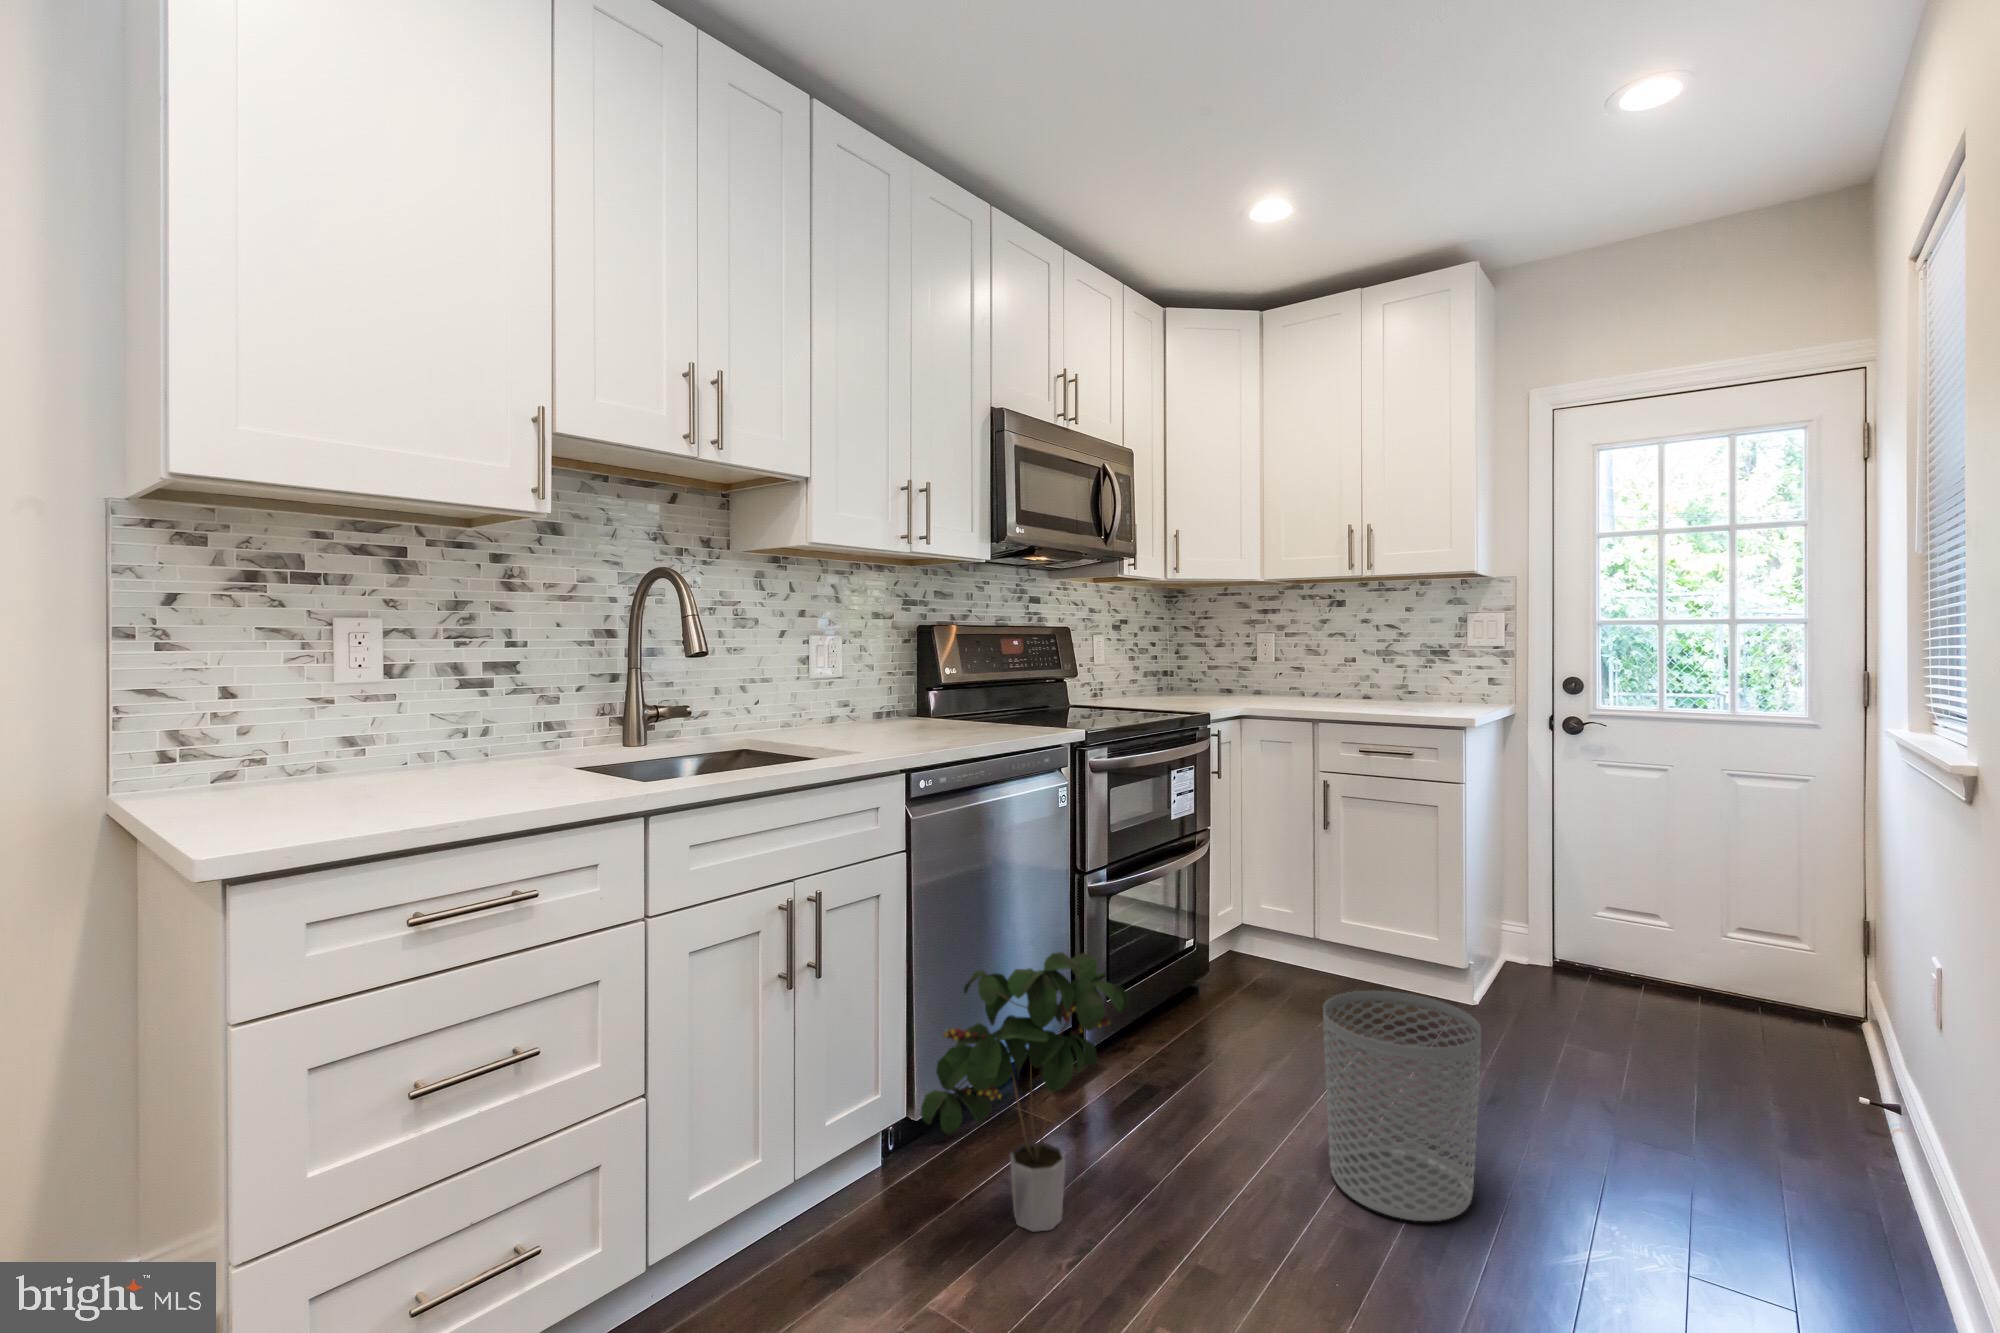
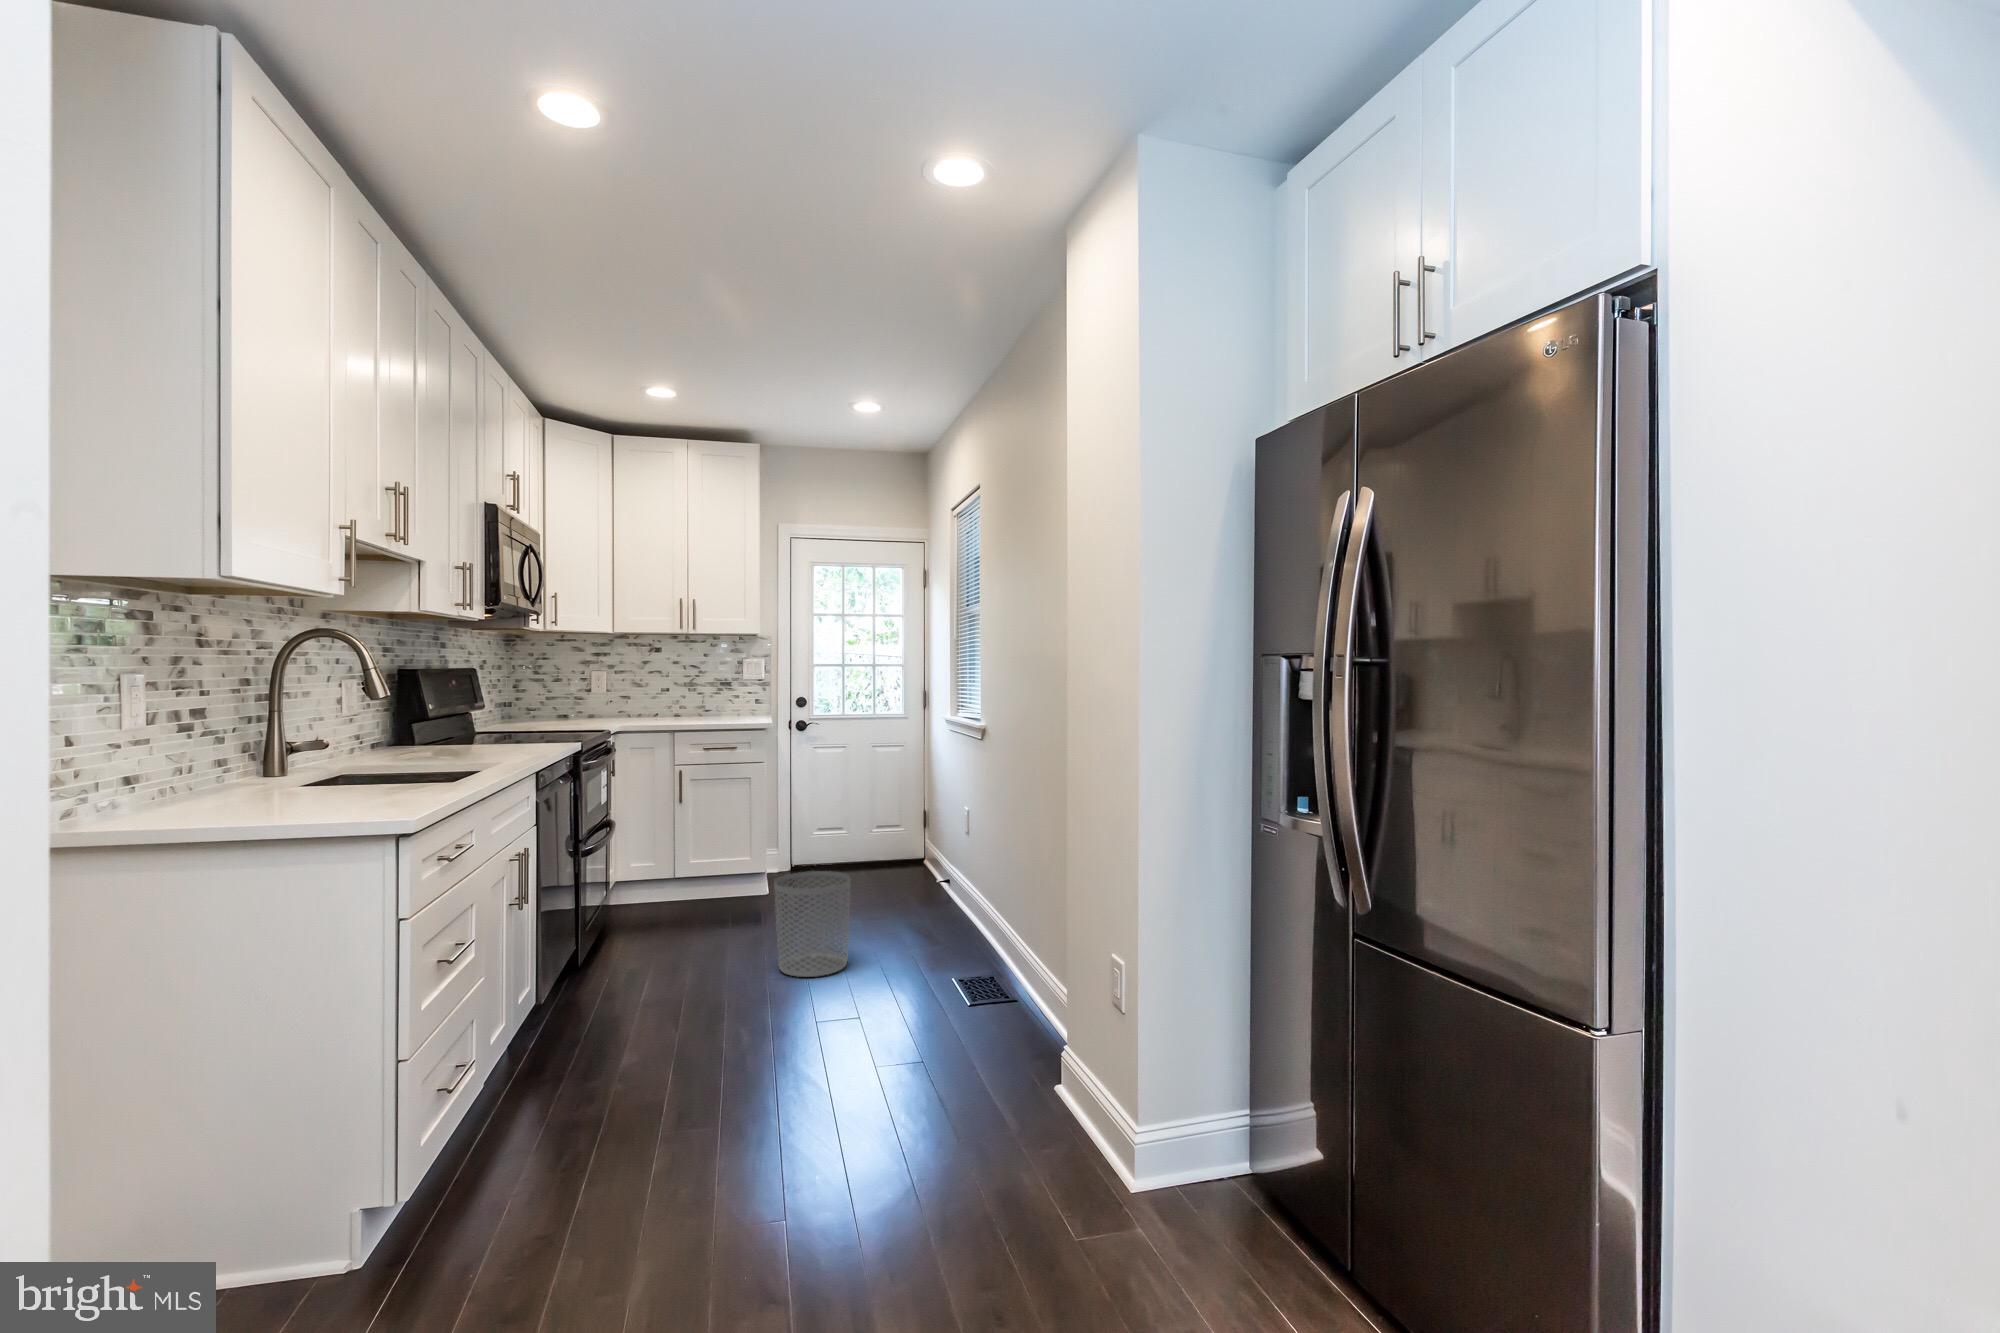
potted plant: present [920,952,1129,1232] -> none [616,877,698,1041]

